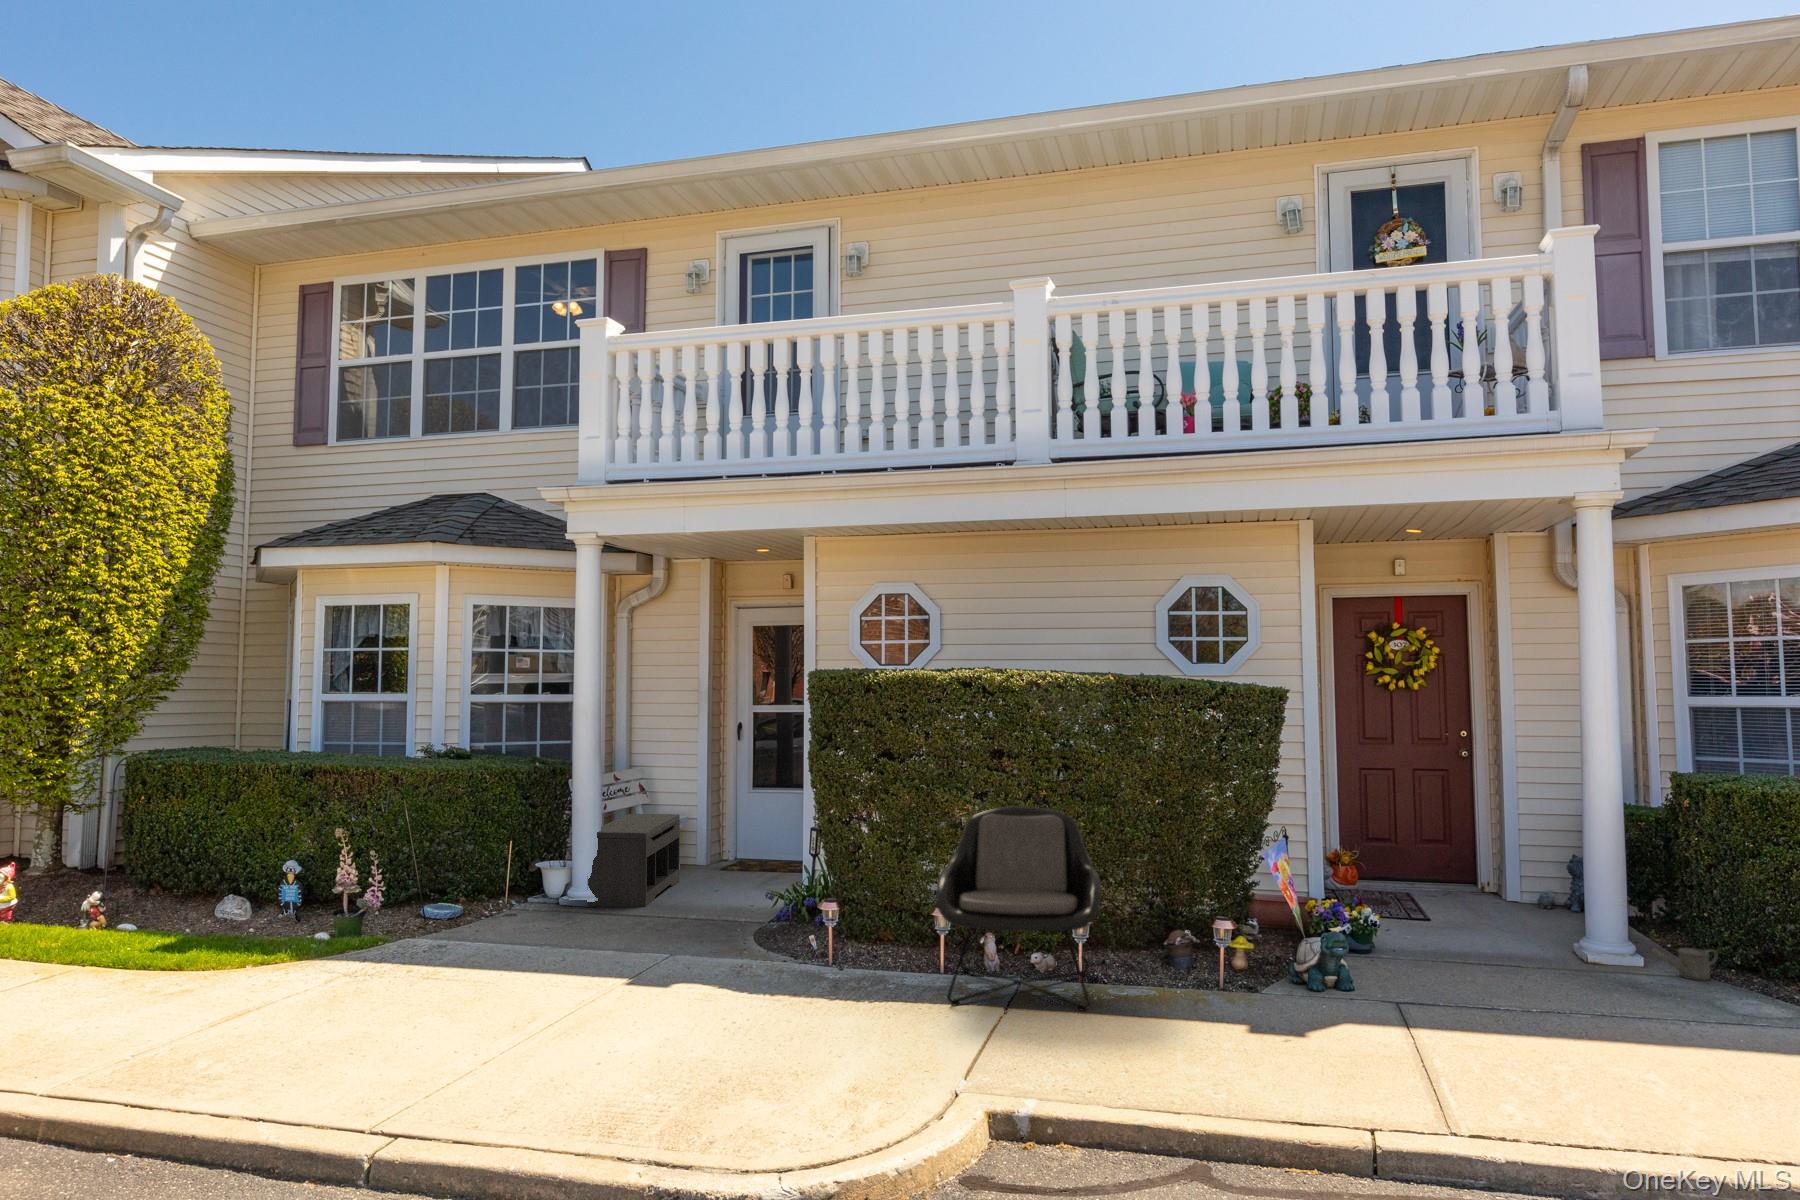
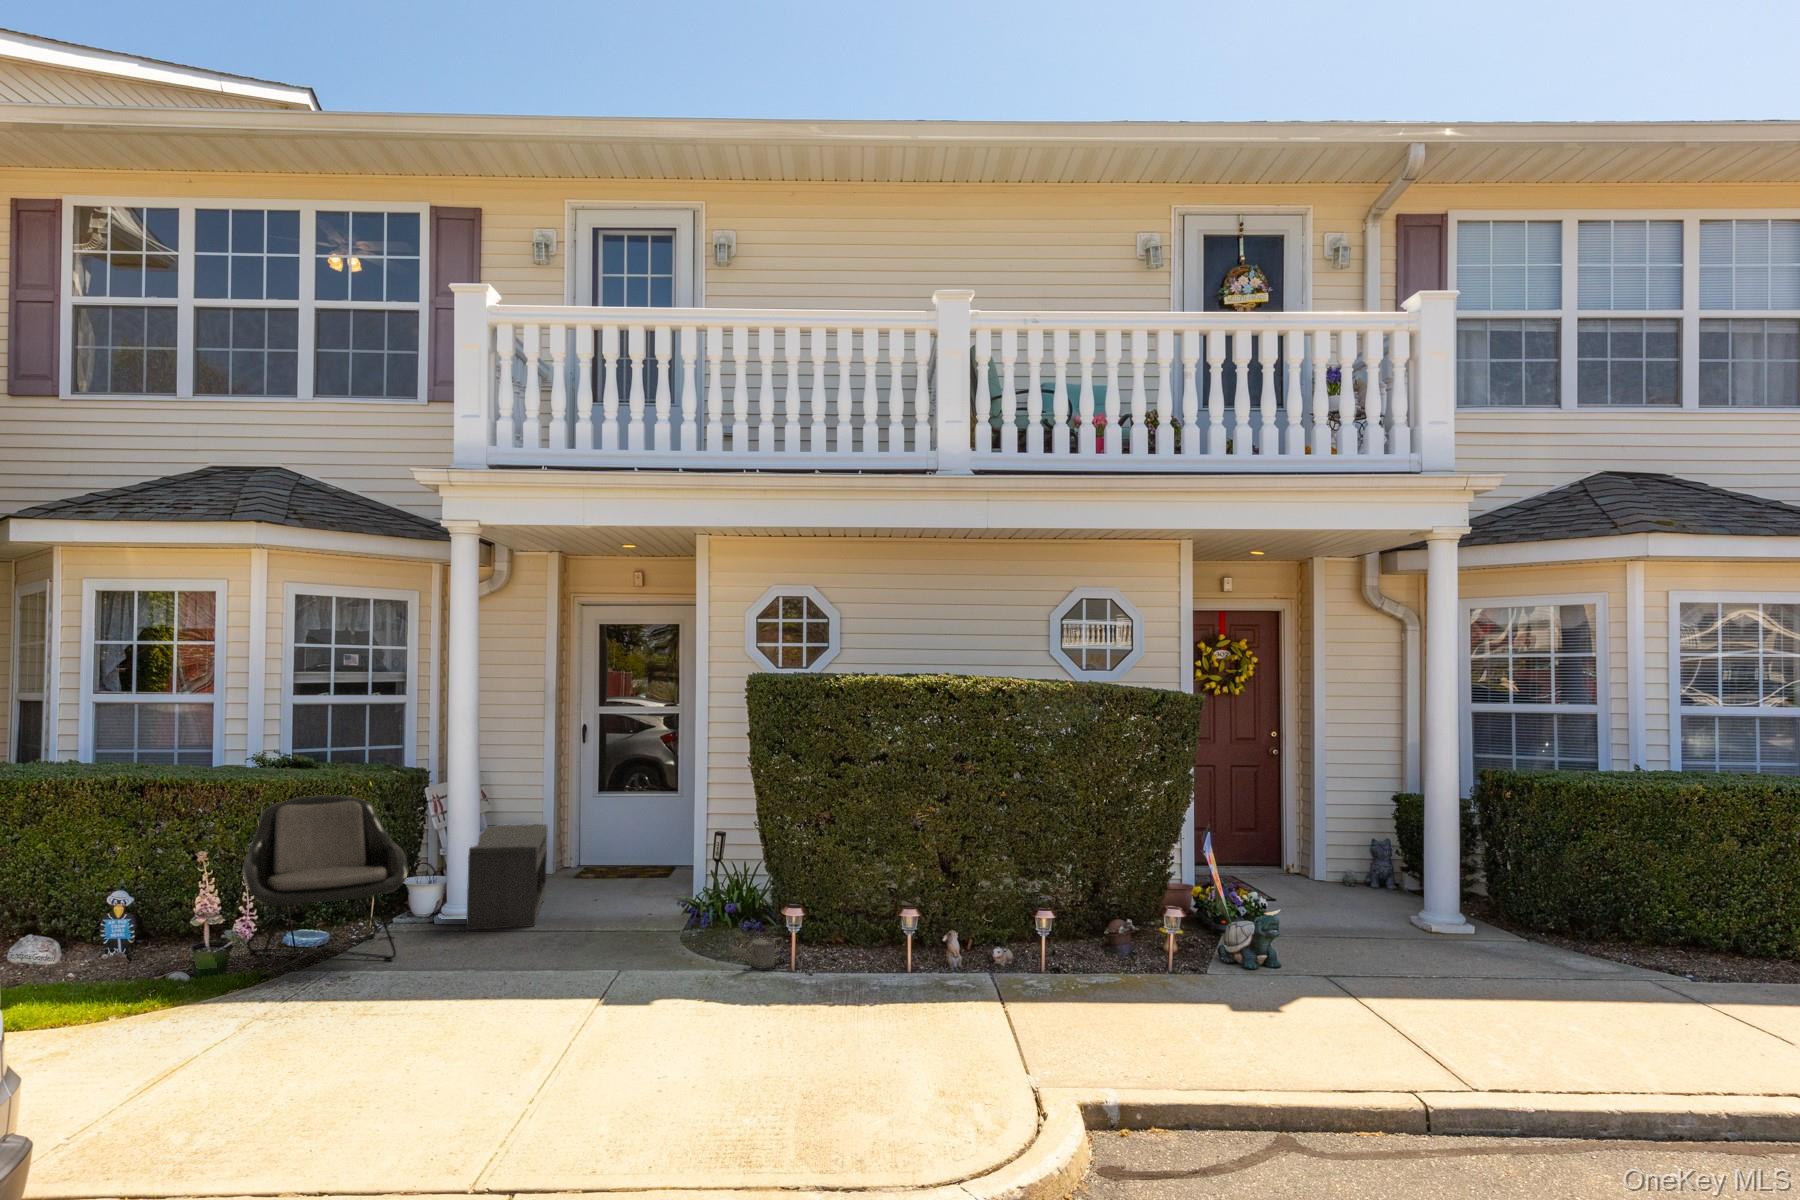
lounge chair: present [937,806,1101,1011] -> present [243,795,408,979]
watering can: present [1653,948,1718,980] -> present [729,937,784,968]

